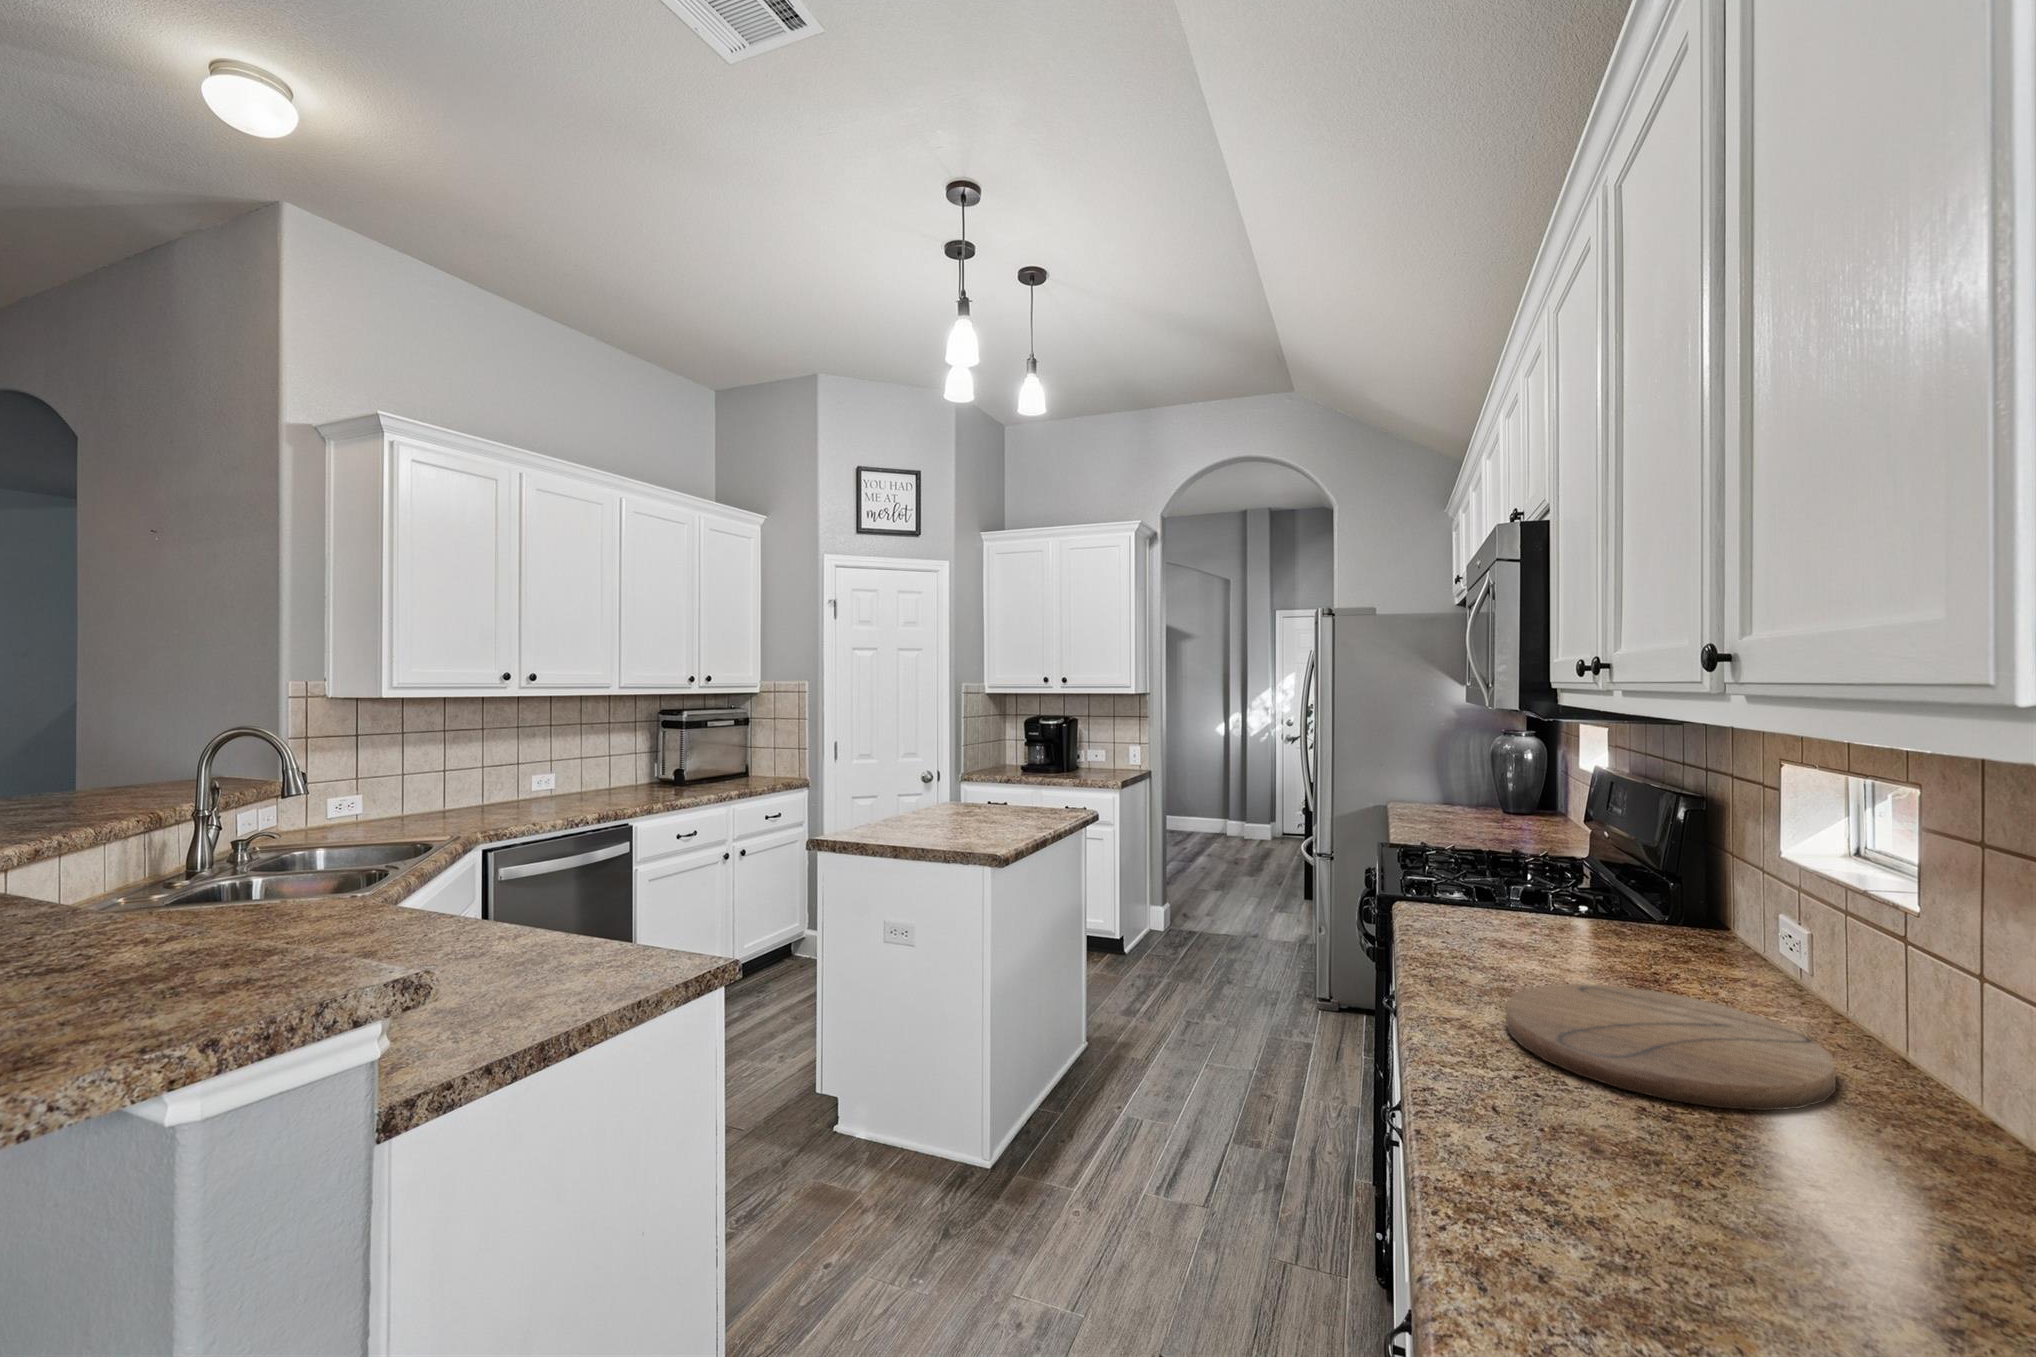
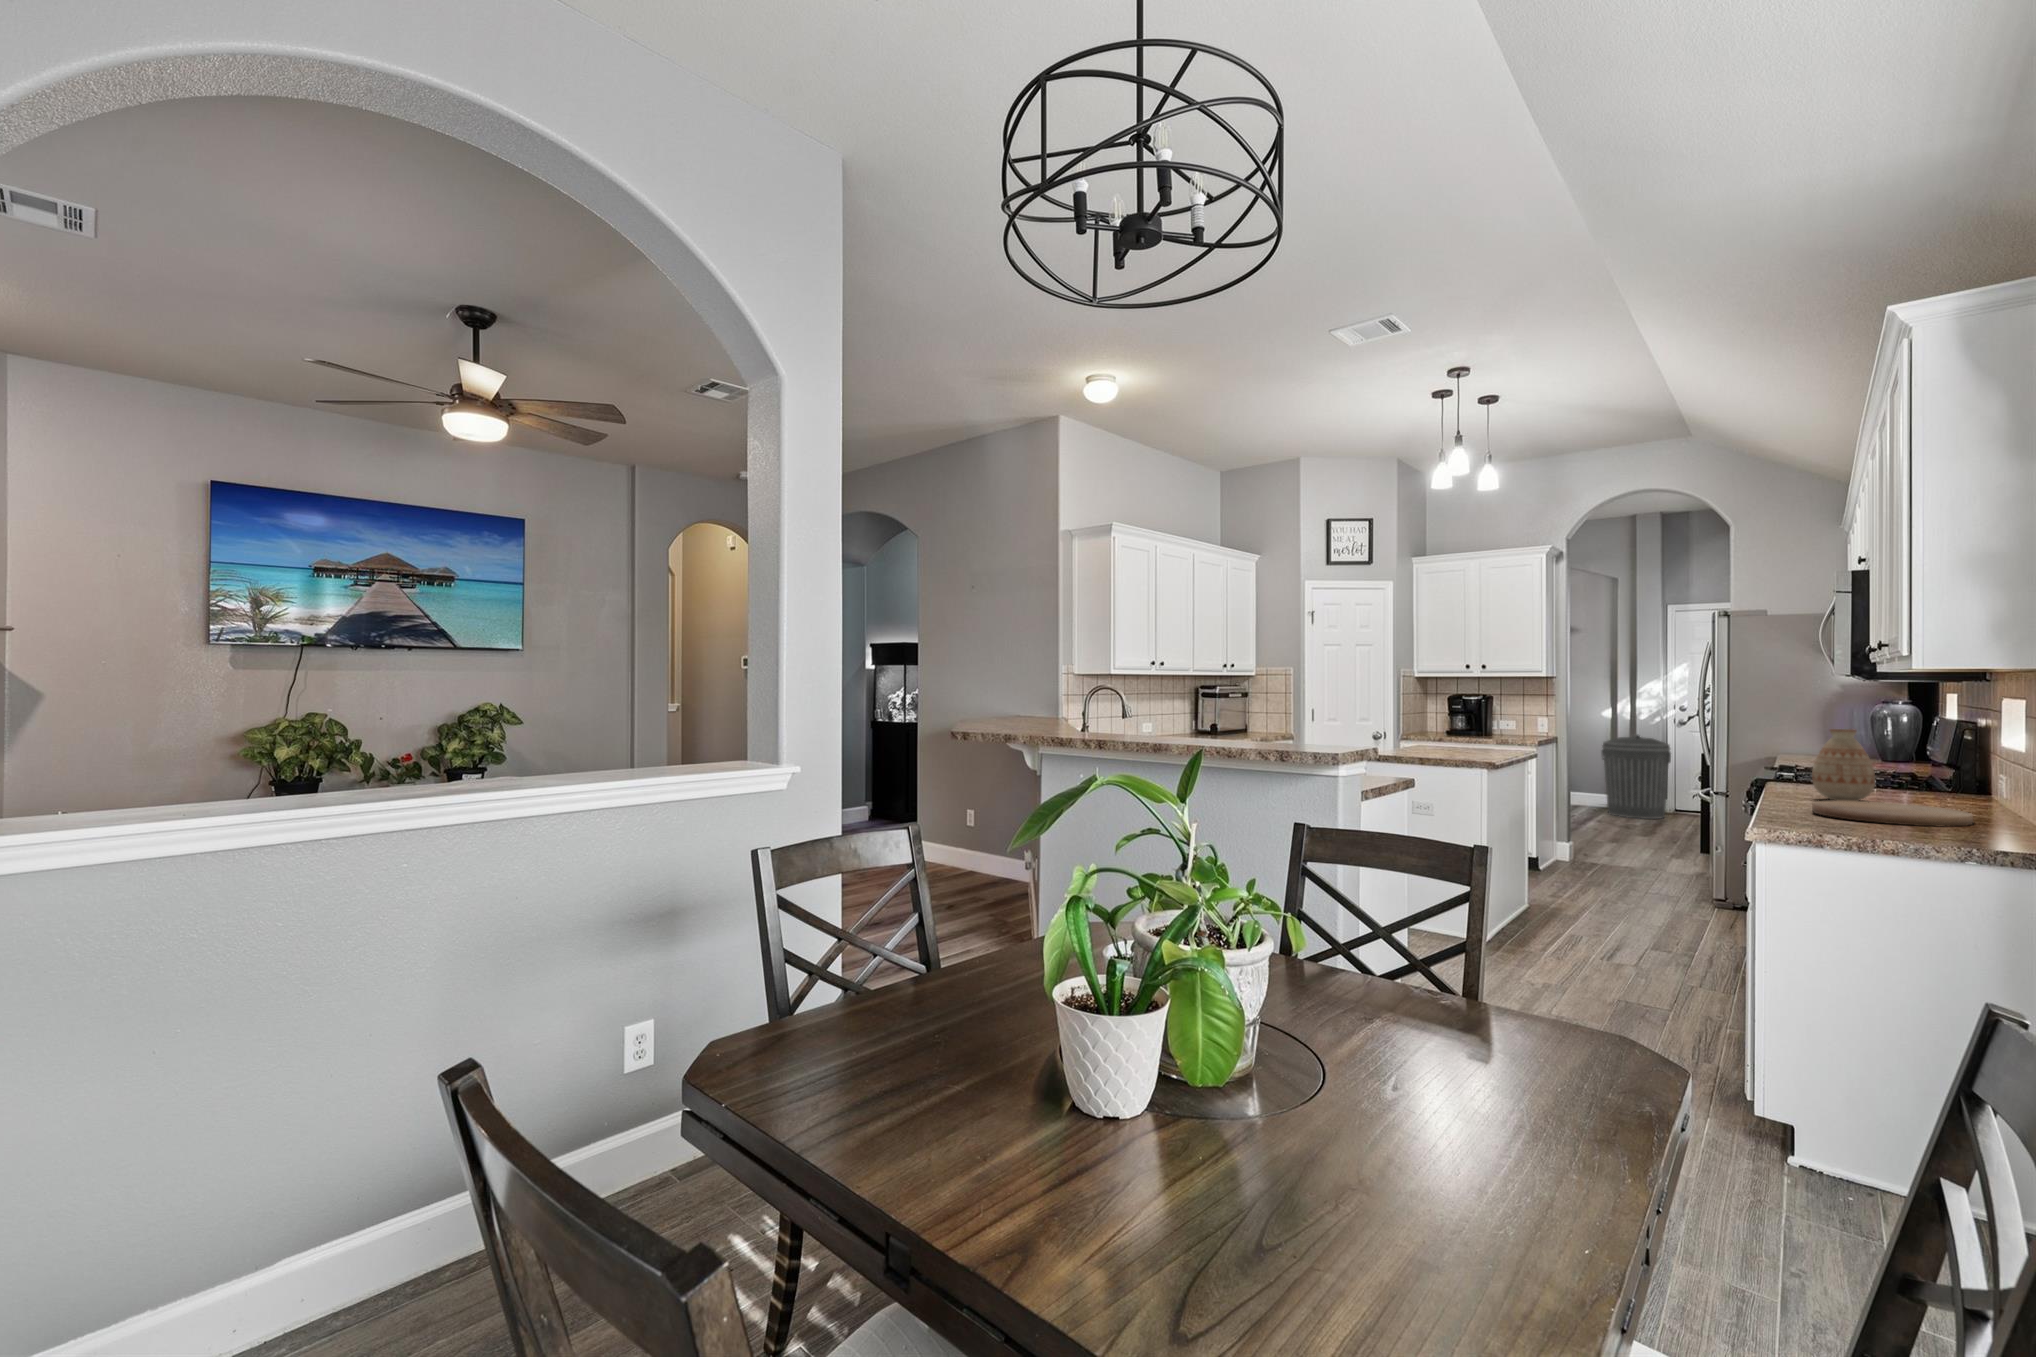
trash can: none [1213,754,1279,849] -> present [1602,734,1671,819]
vase: none [1475,810,1577,953] -> present [1812,729,1876,801]

